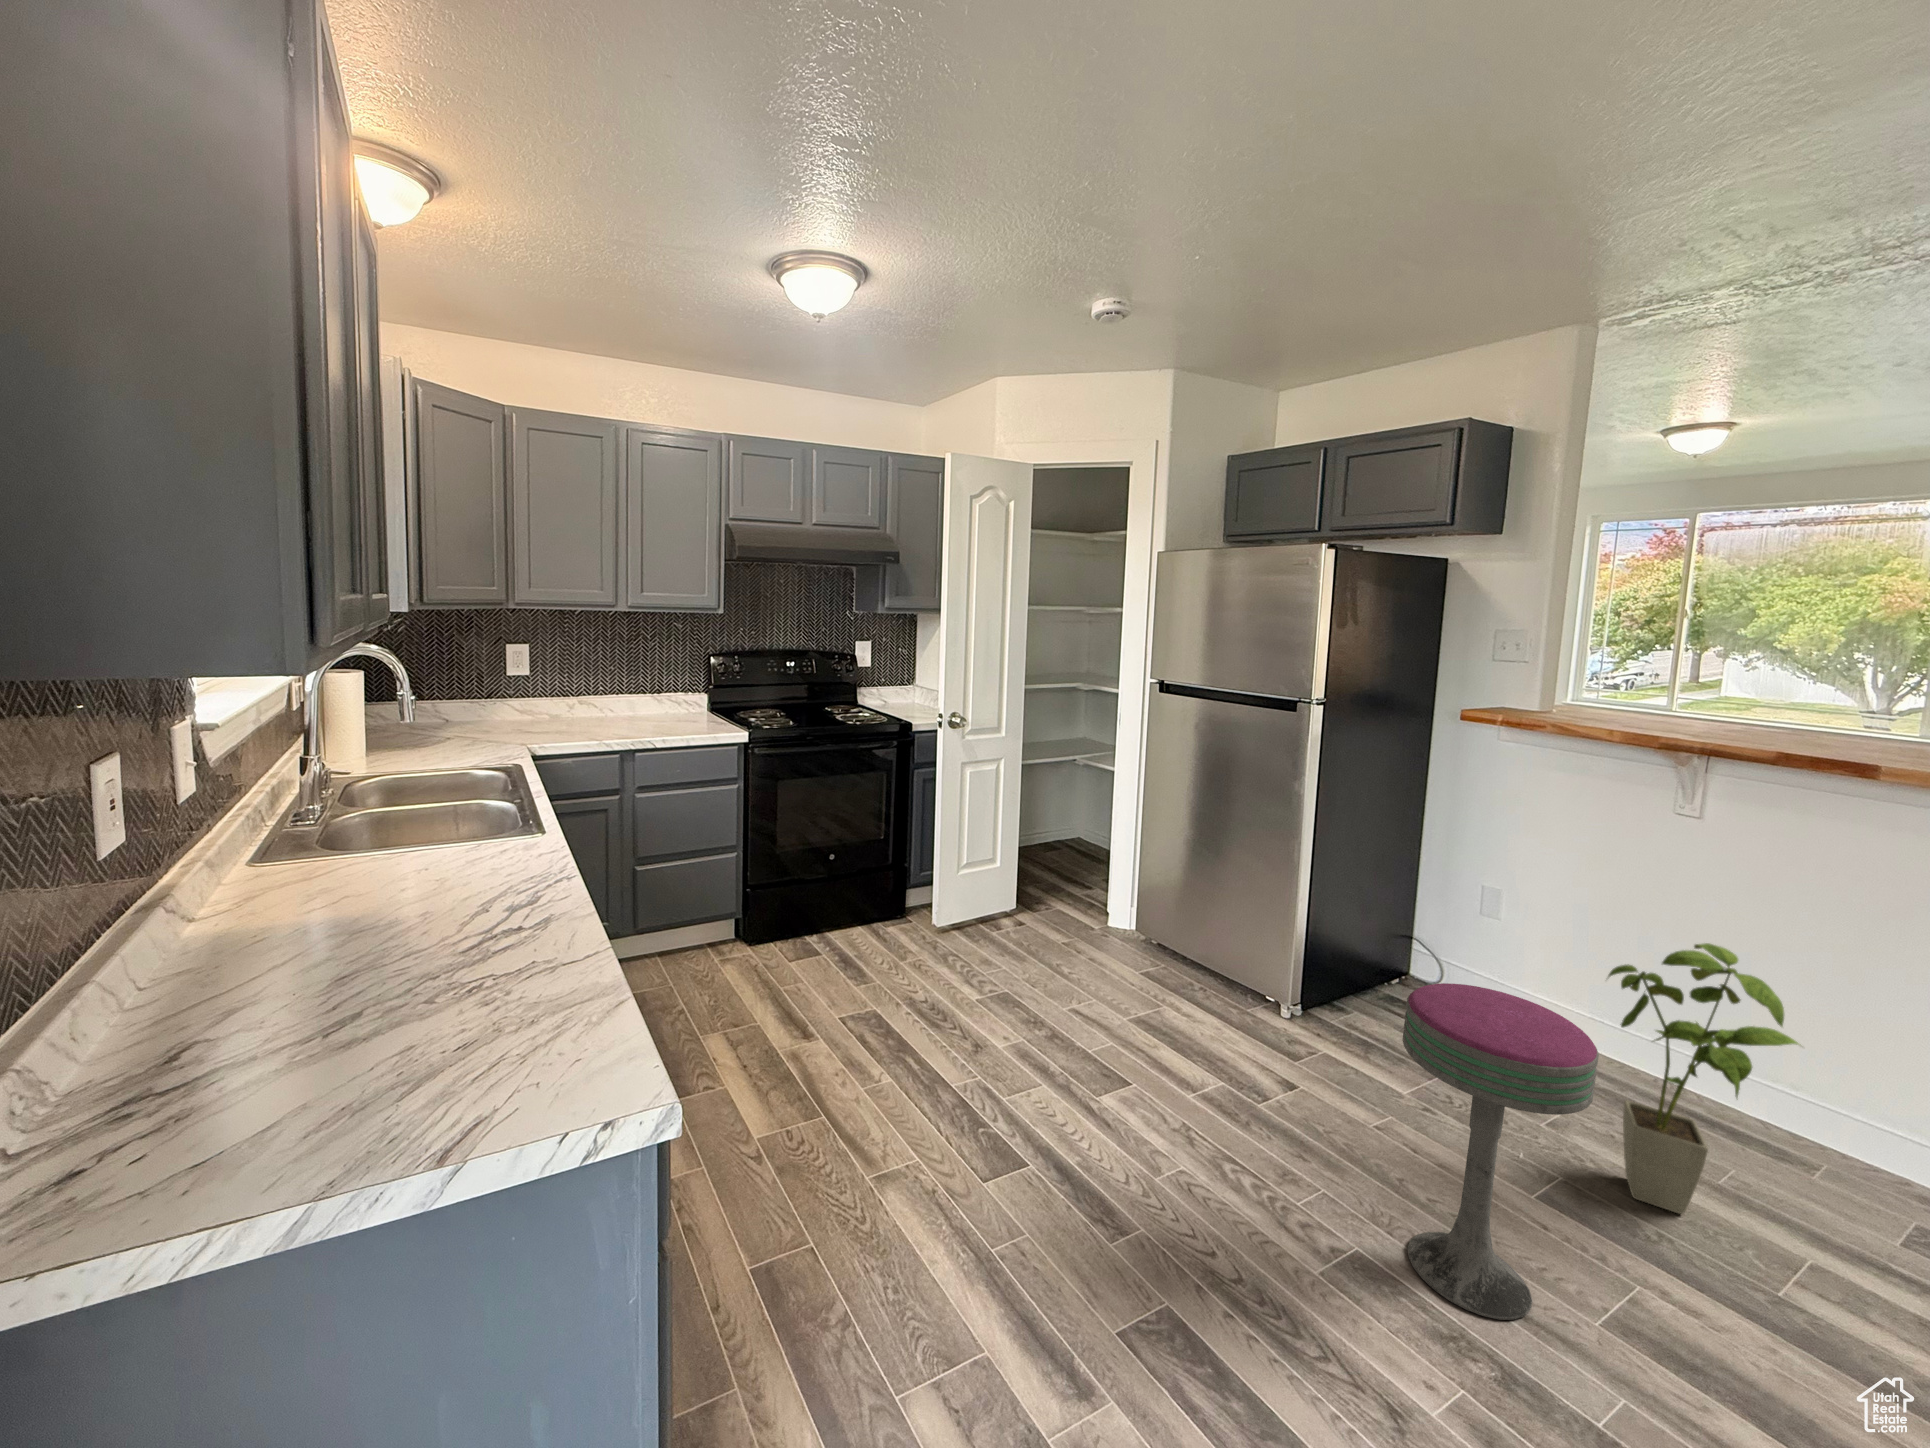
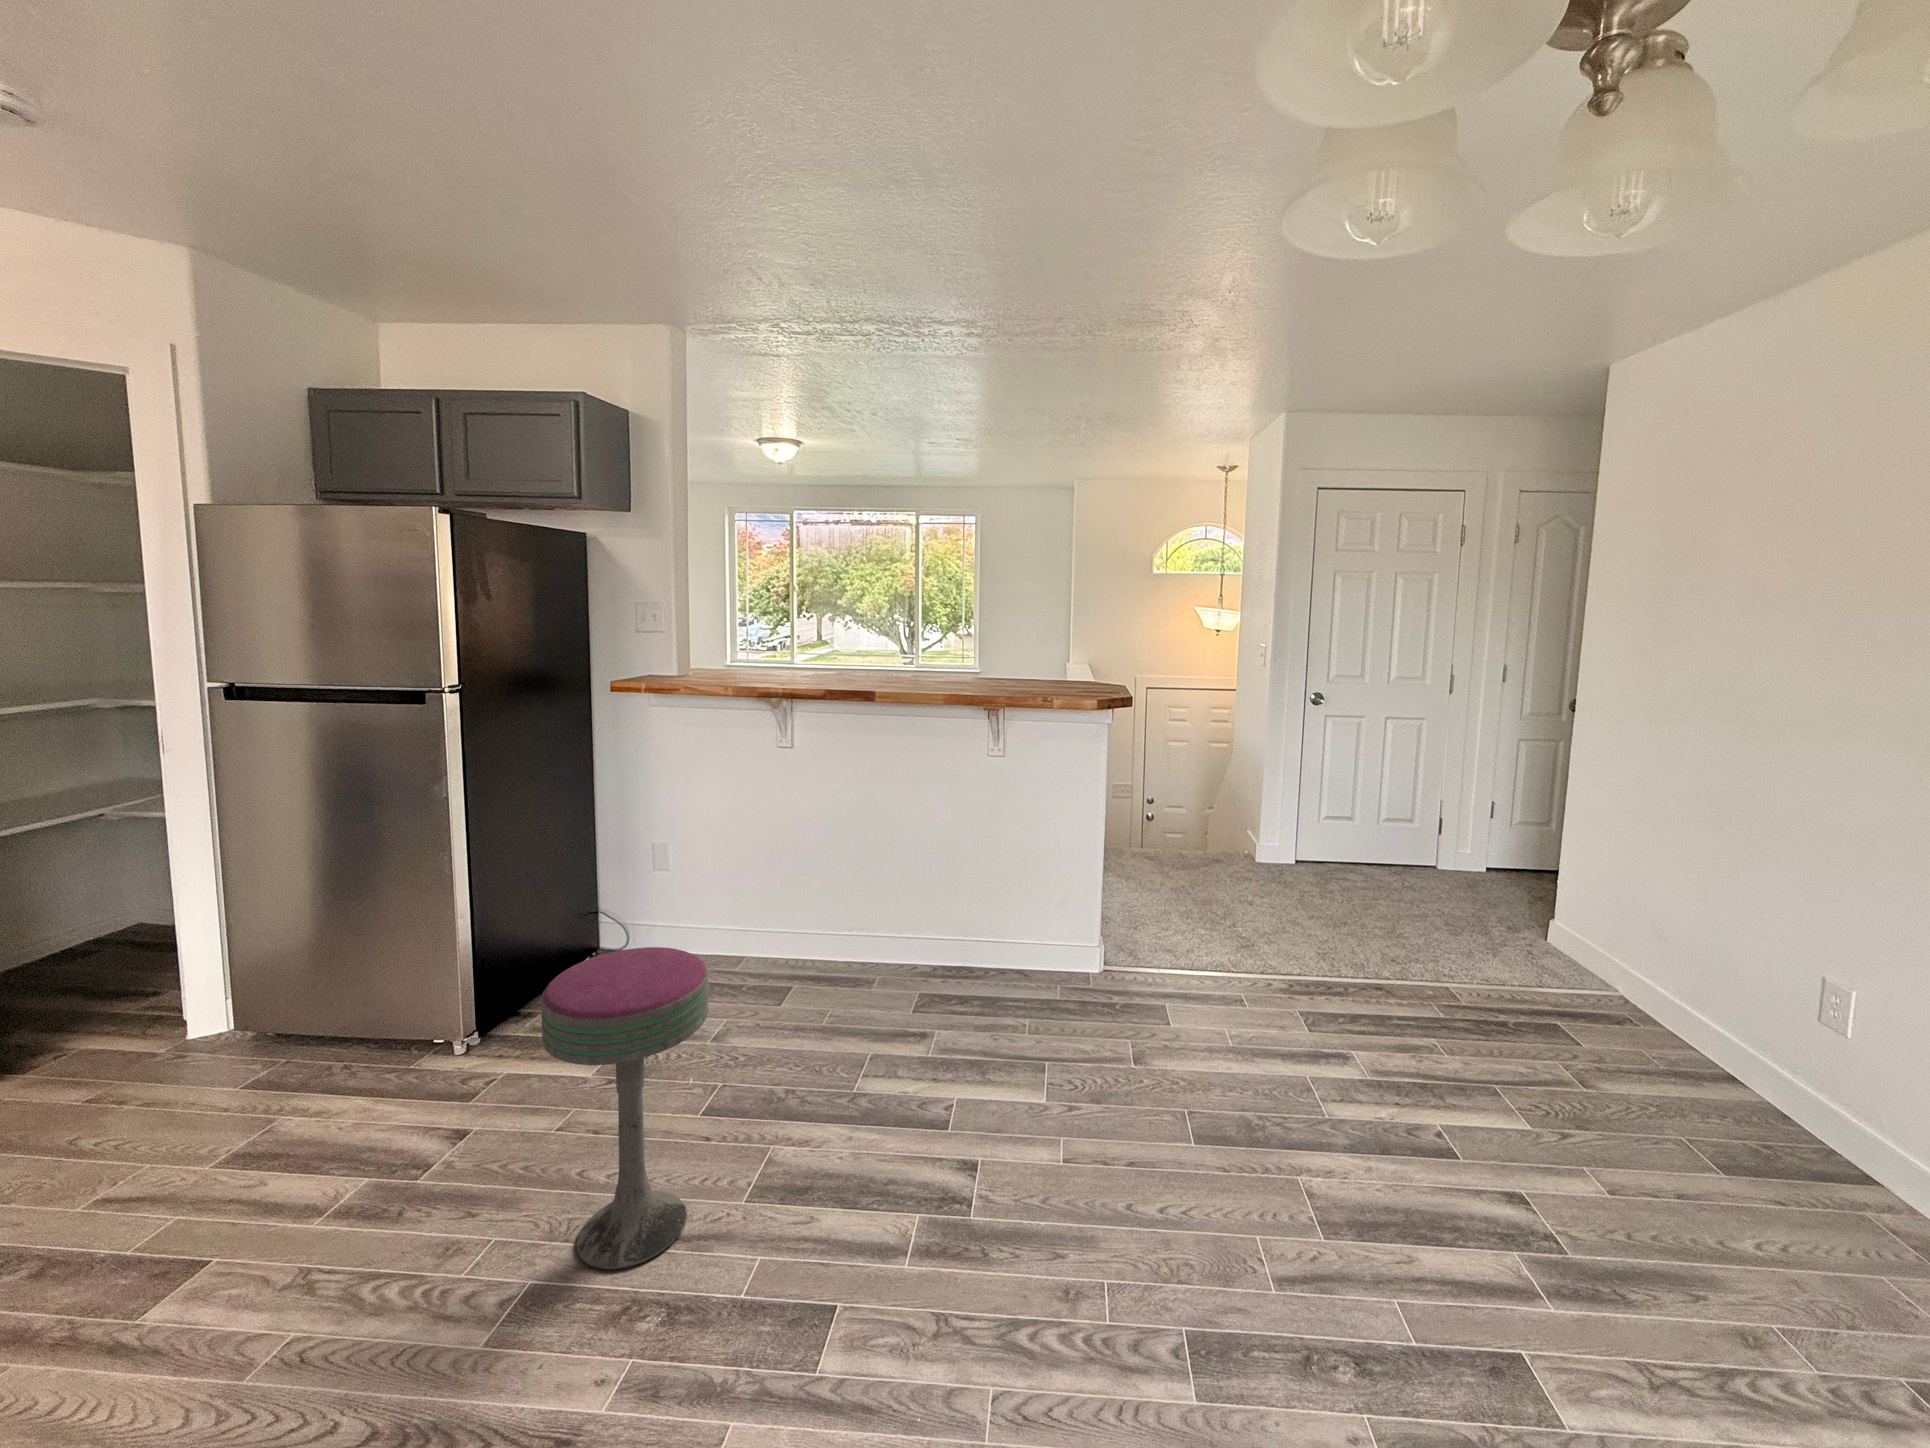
house plant: present [1608,943,1799,1214] -> none [733,846,853,1069]

